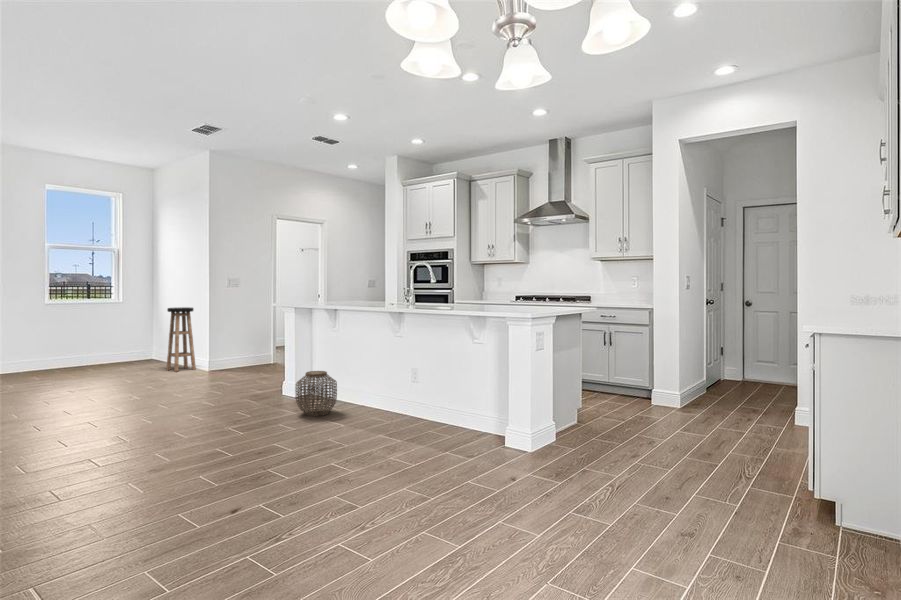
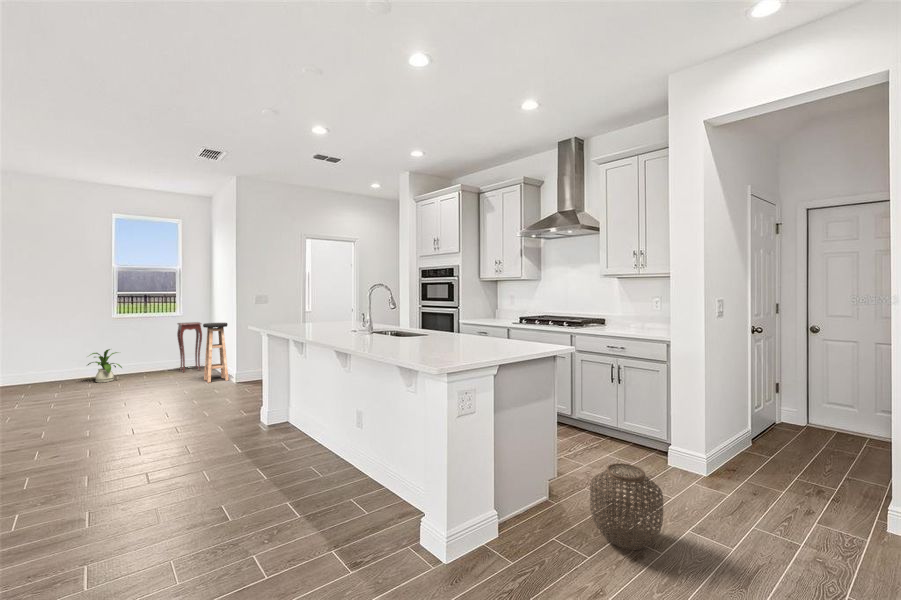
side table: none [118,309,149,365] -> present [177,322,202,372]
house plant: none [20,337,67,375] -> present [88,349,122,383]
woven basket: present [296,371,337,416] -> present [590,463,663,550]

